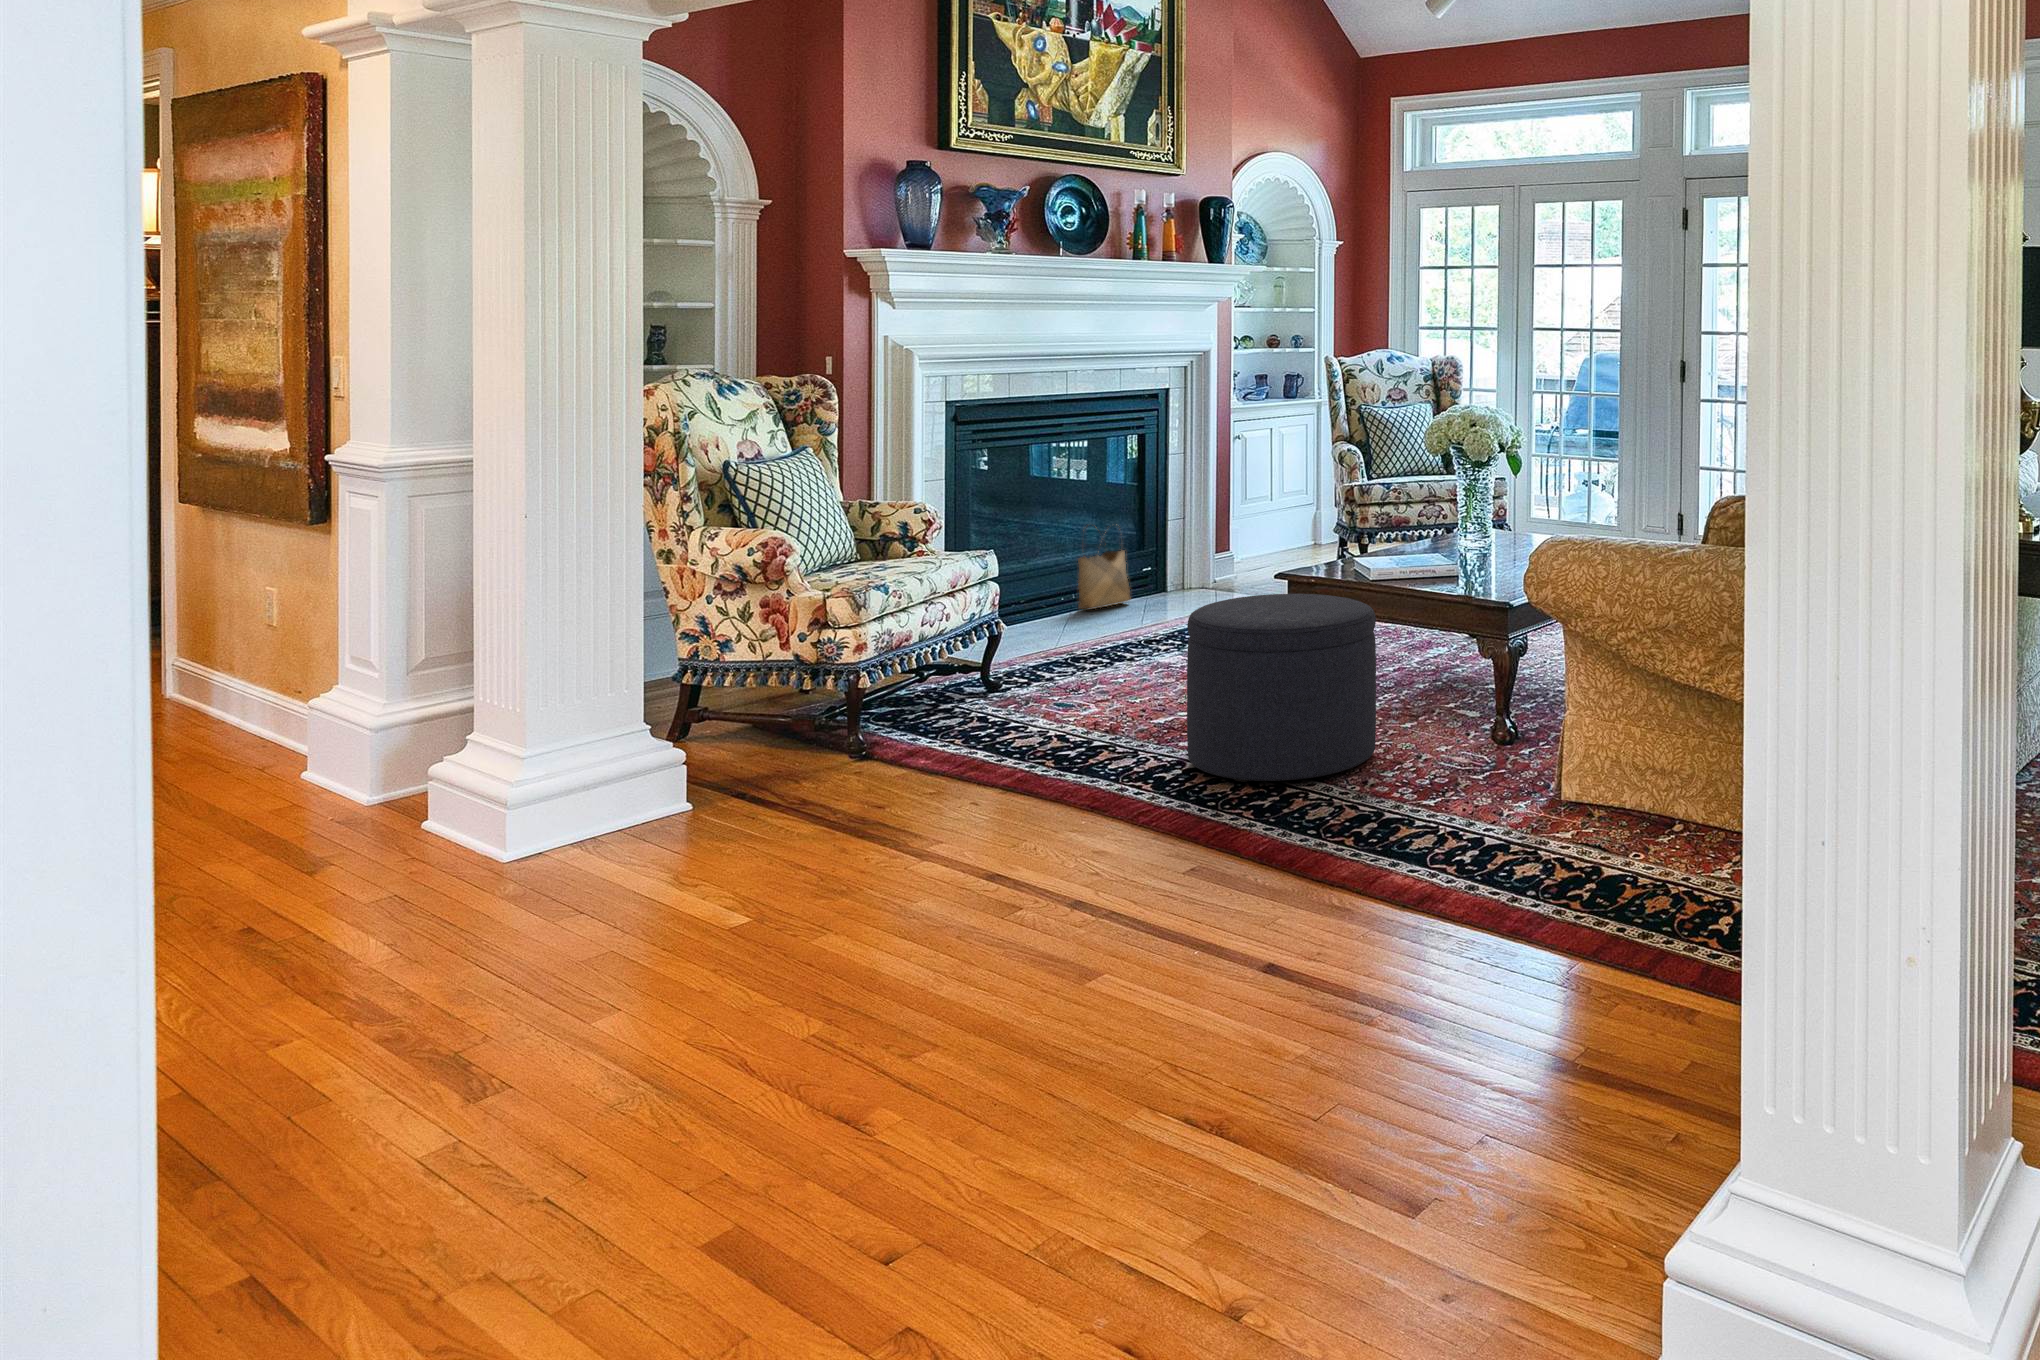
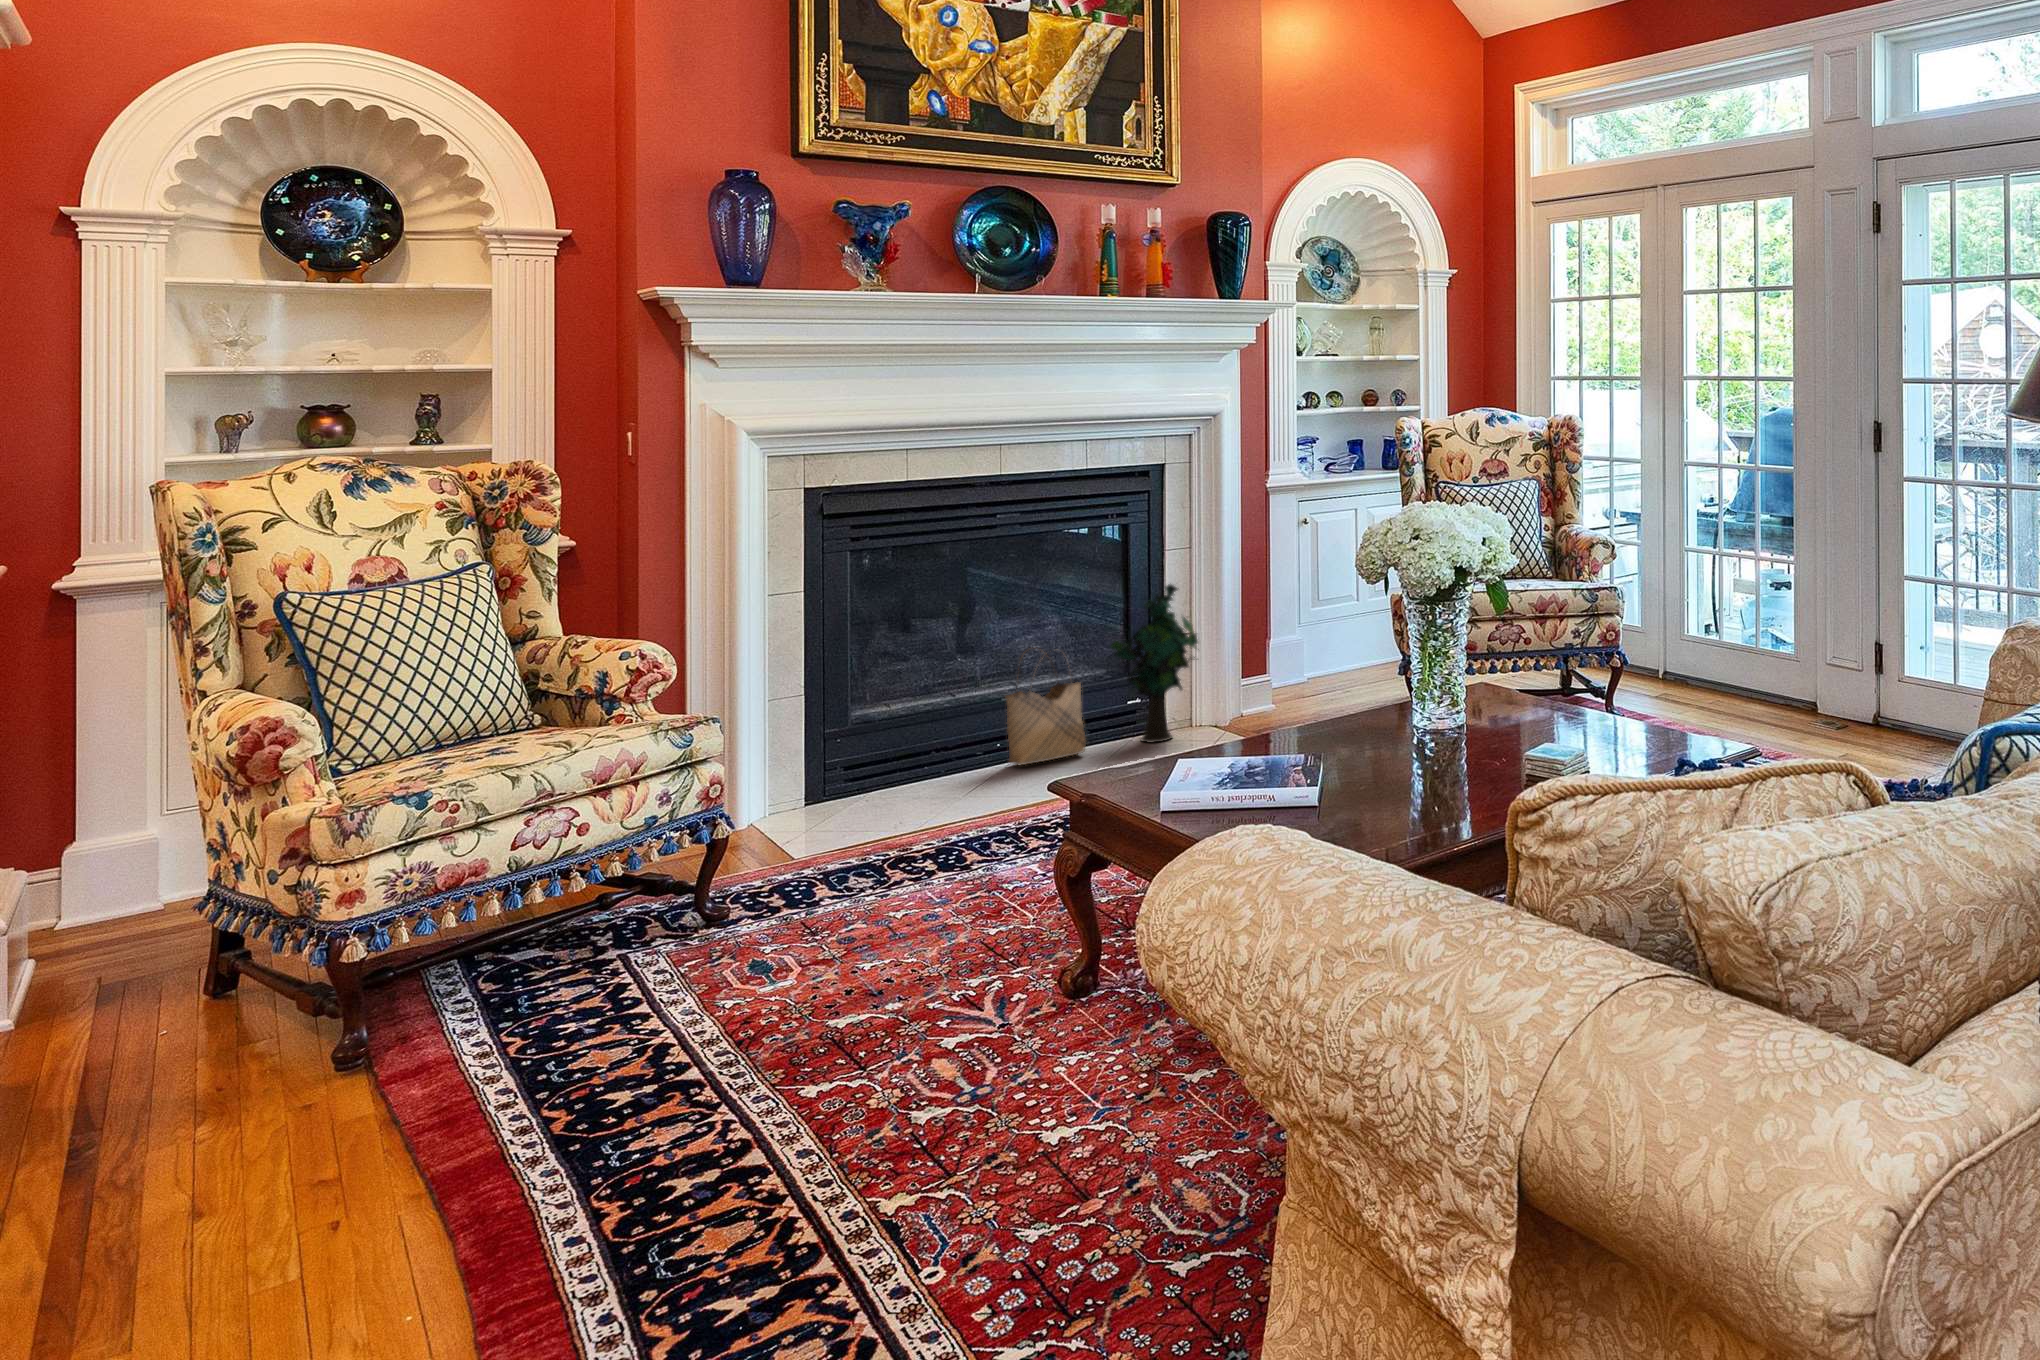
decorative plant: none [1139,478,1206,596] -> present [1111,584,1199,743]
ottoman: present [1187,594,1376,782] -> none [735,829,1097,1224]

